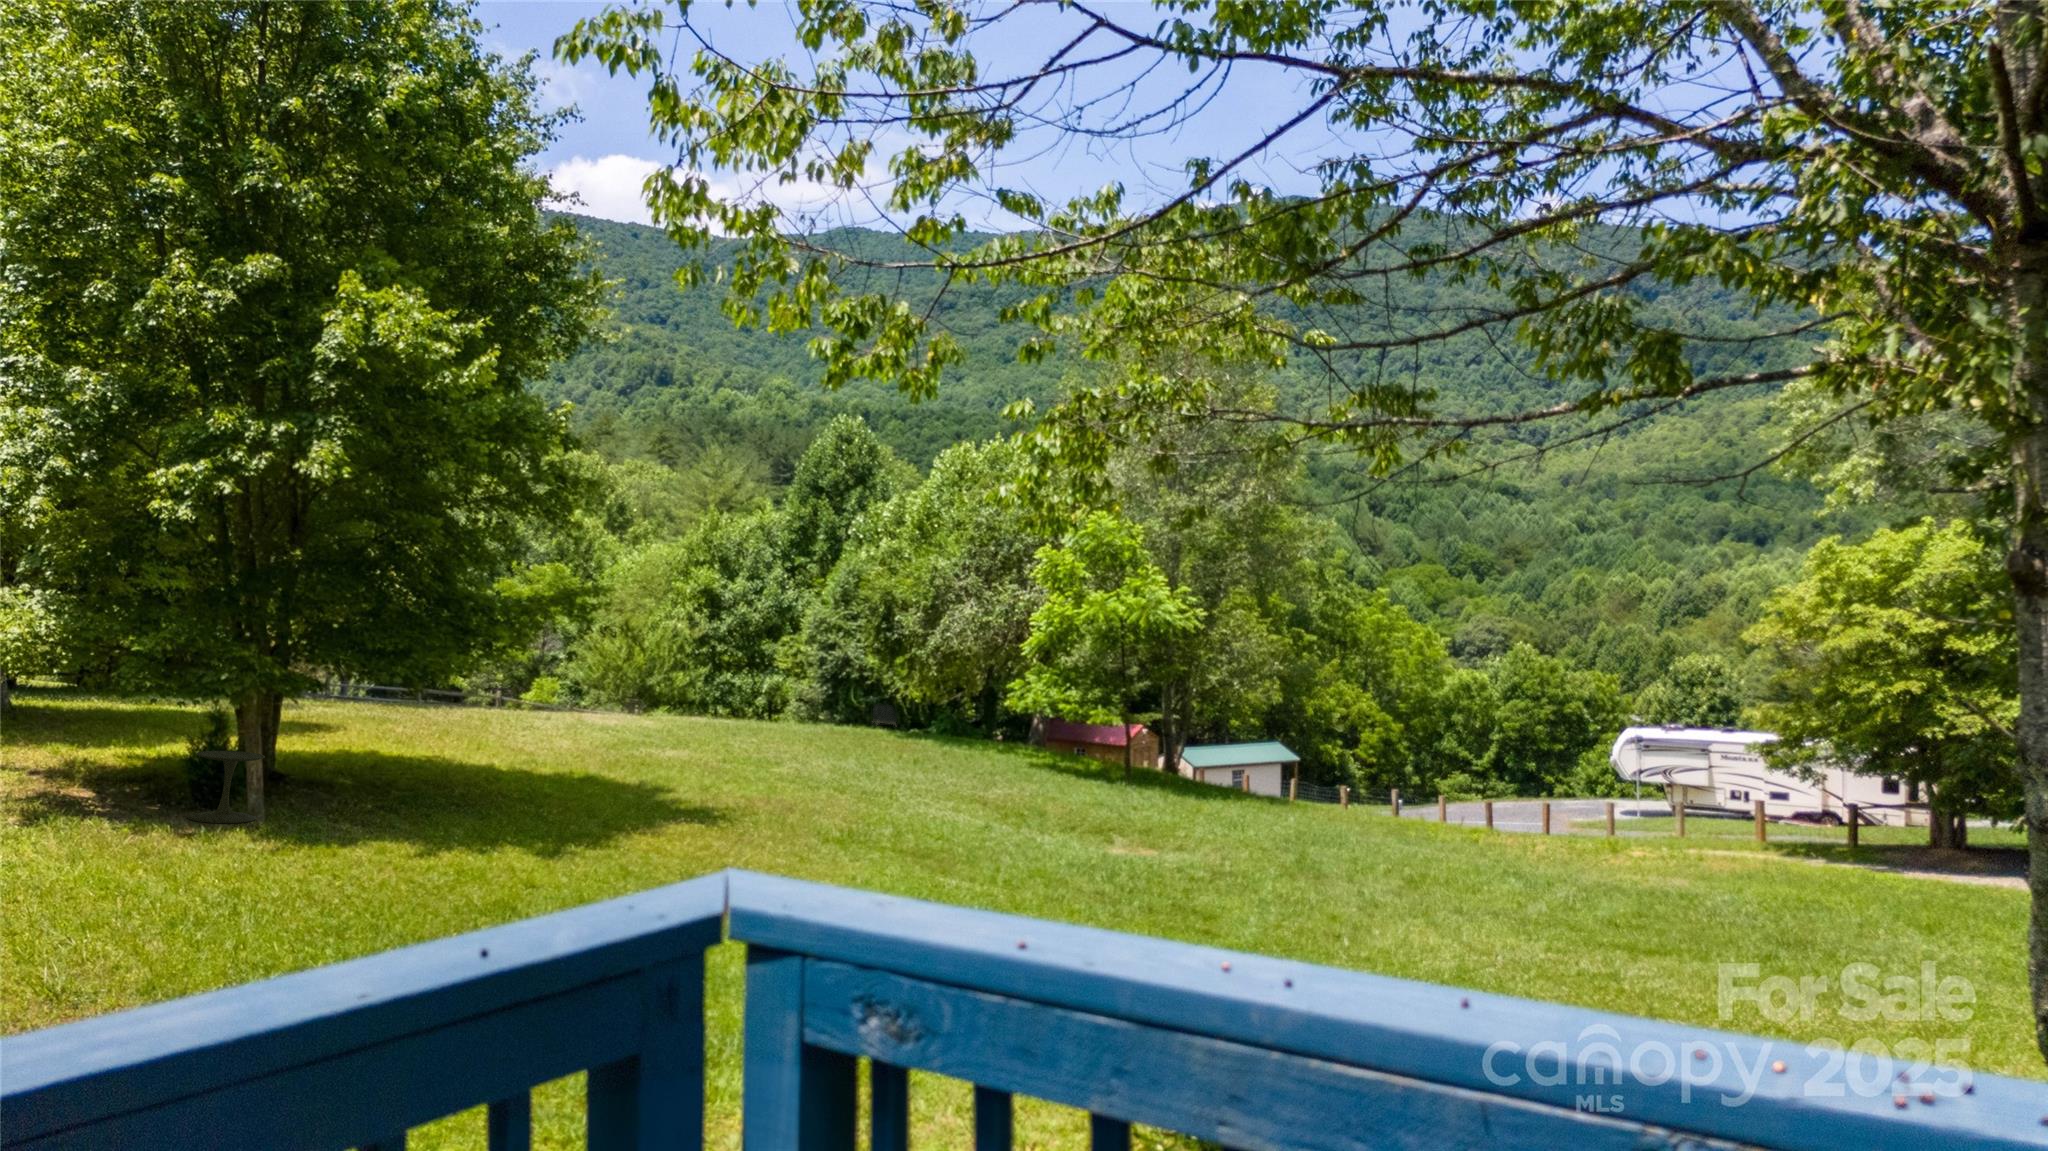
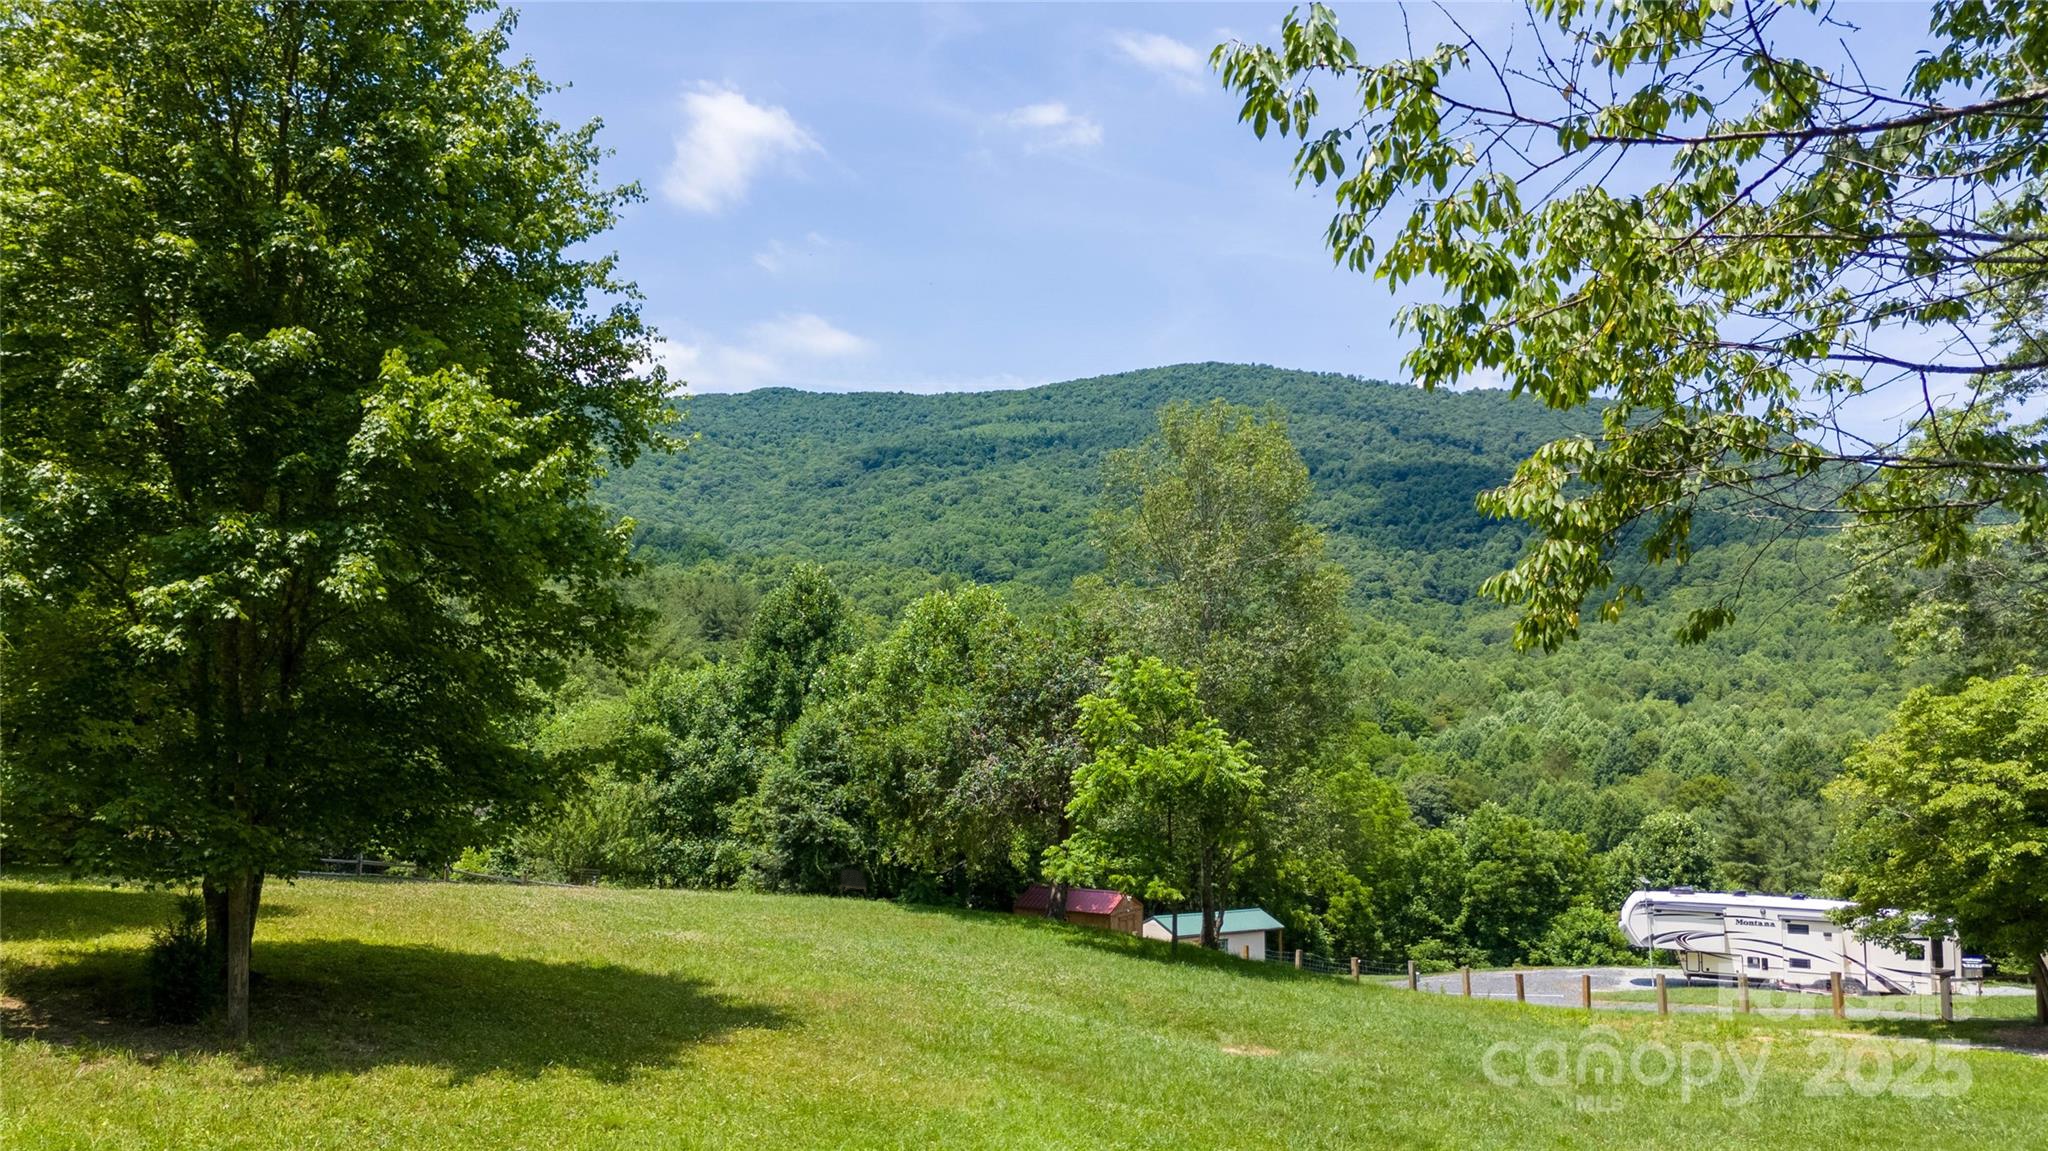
pedestal table: present [188,751,265,824] -> none [128,946,235,1043]

